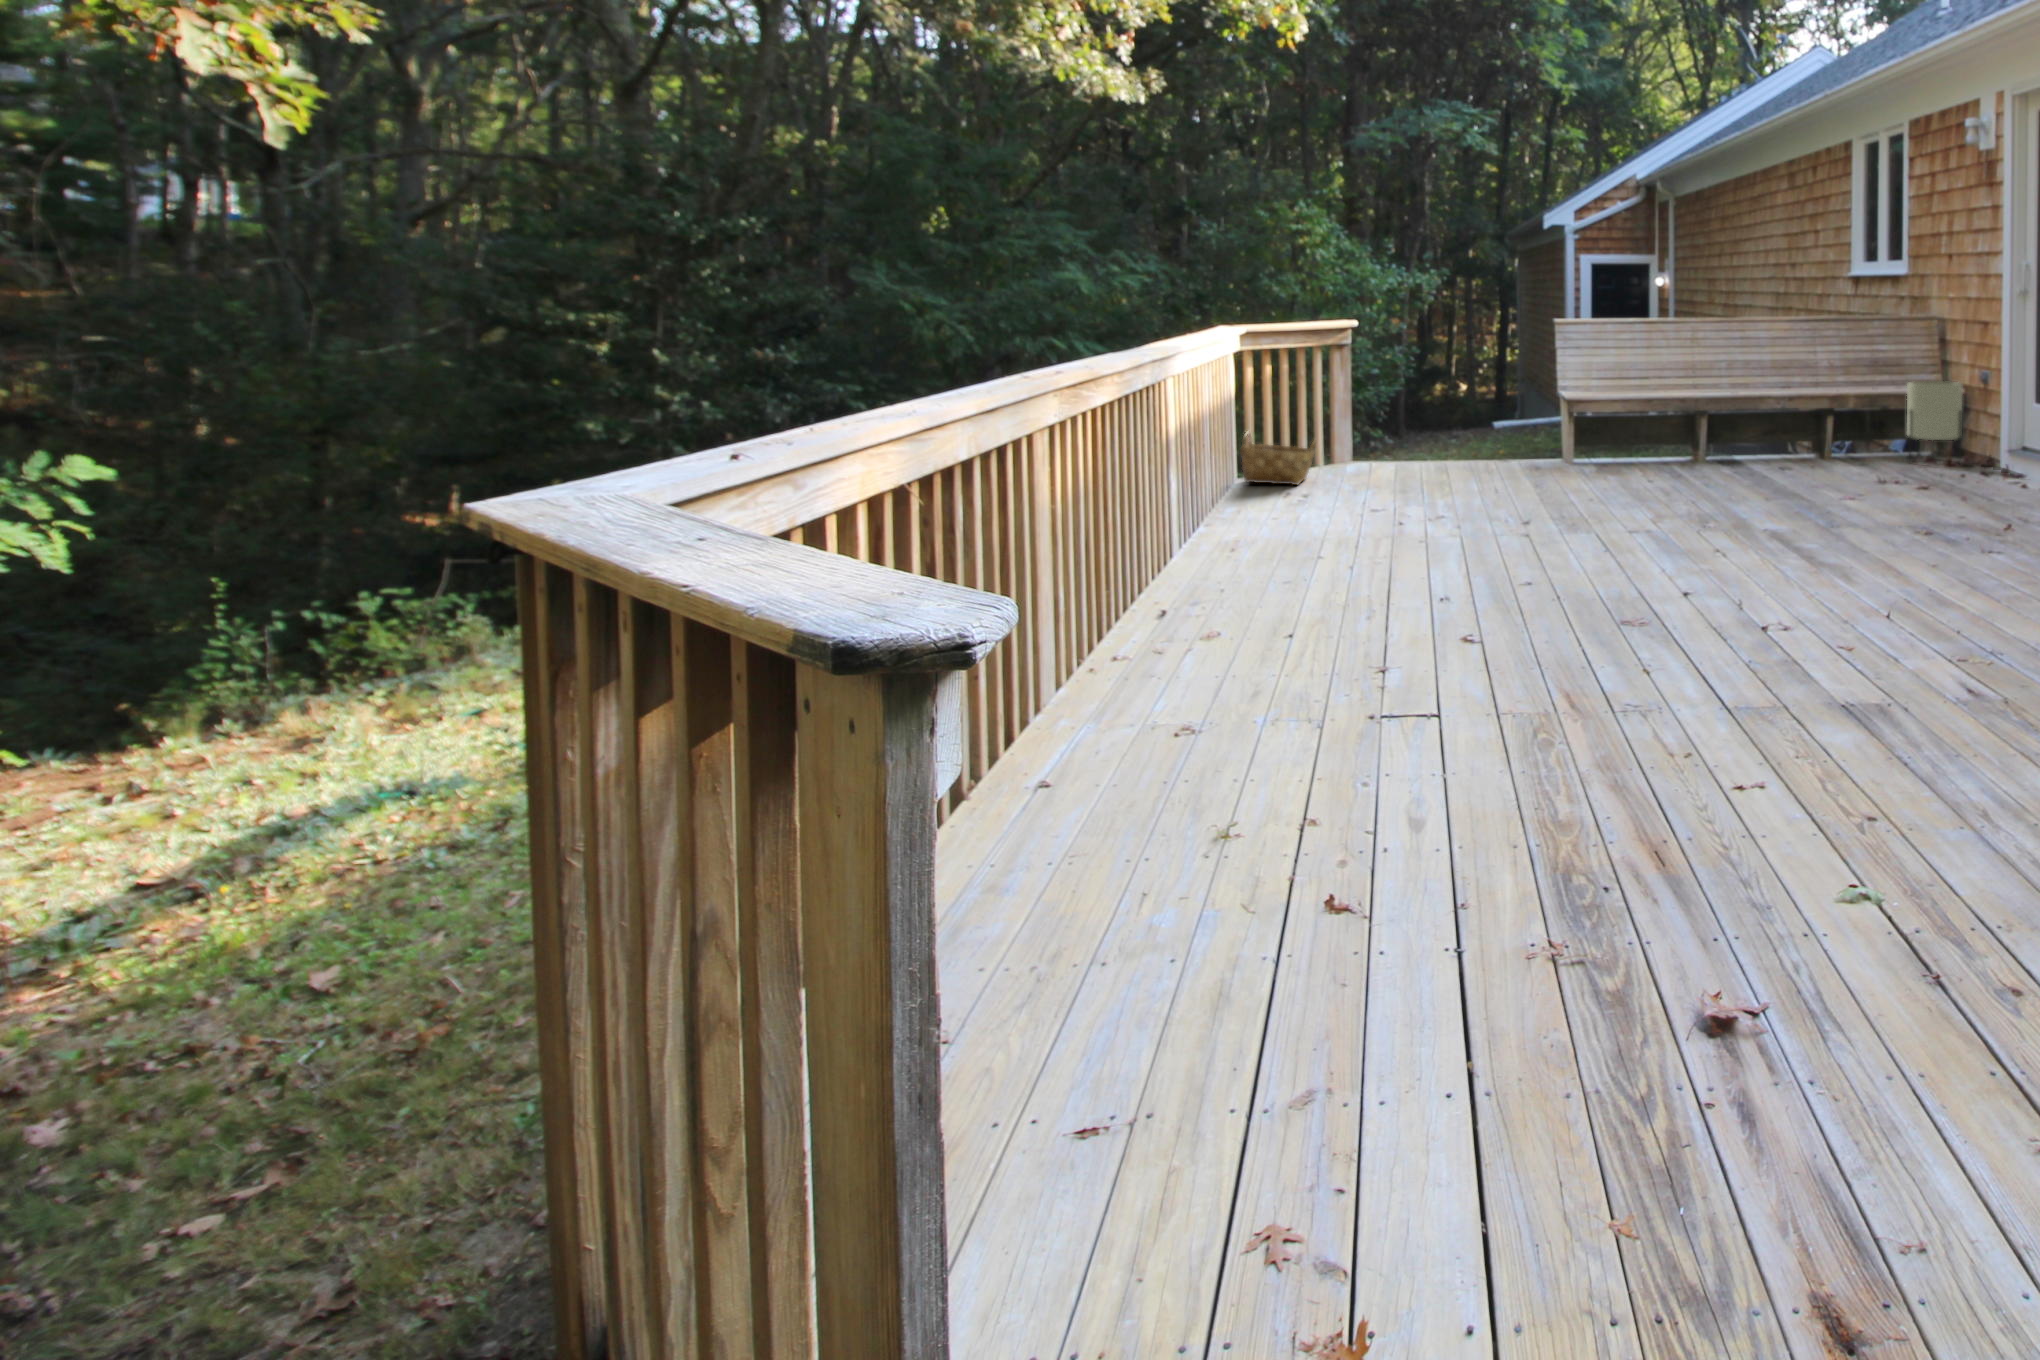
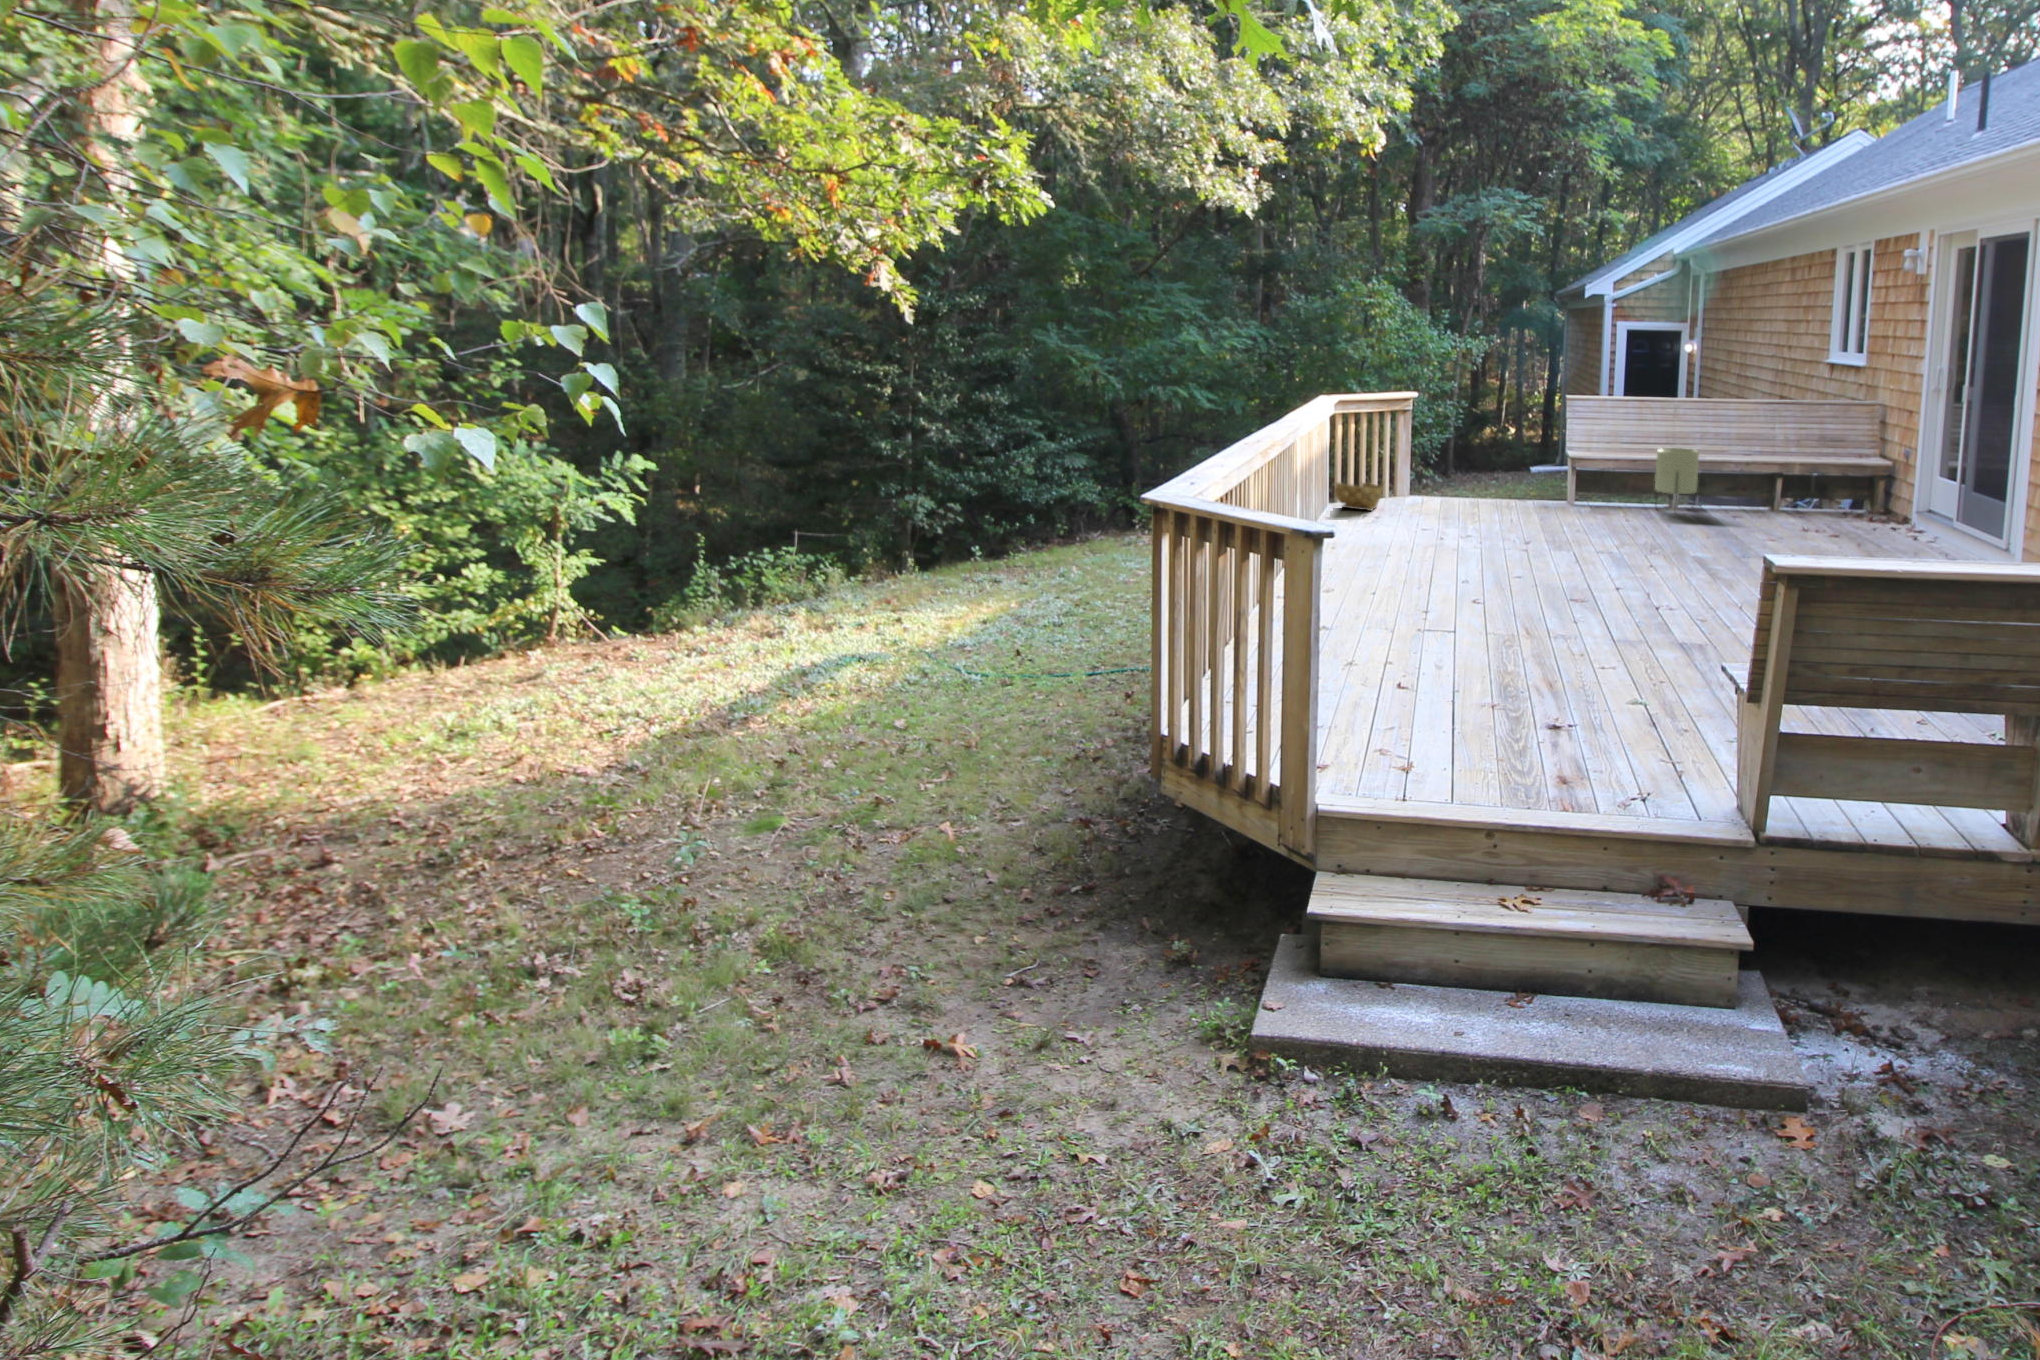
planter: present [1907,381,1962,442] -> present [1655,448,1699,499]

